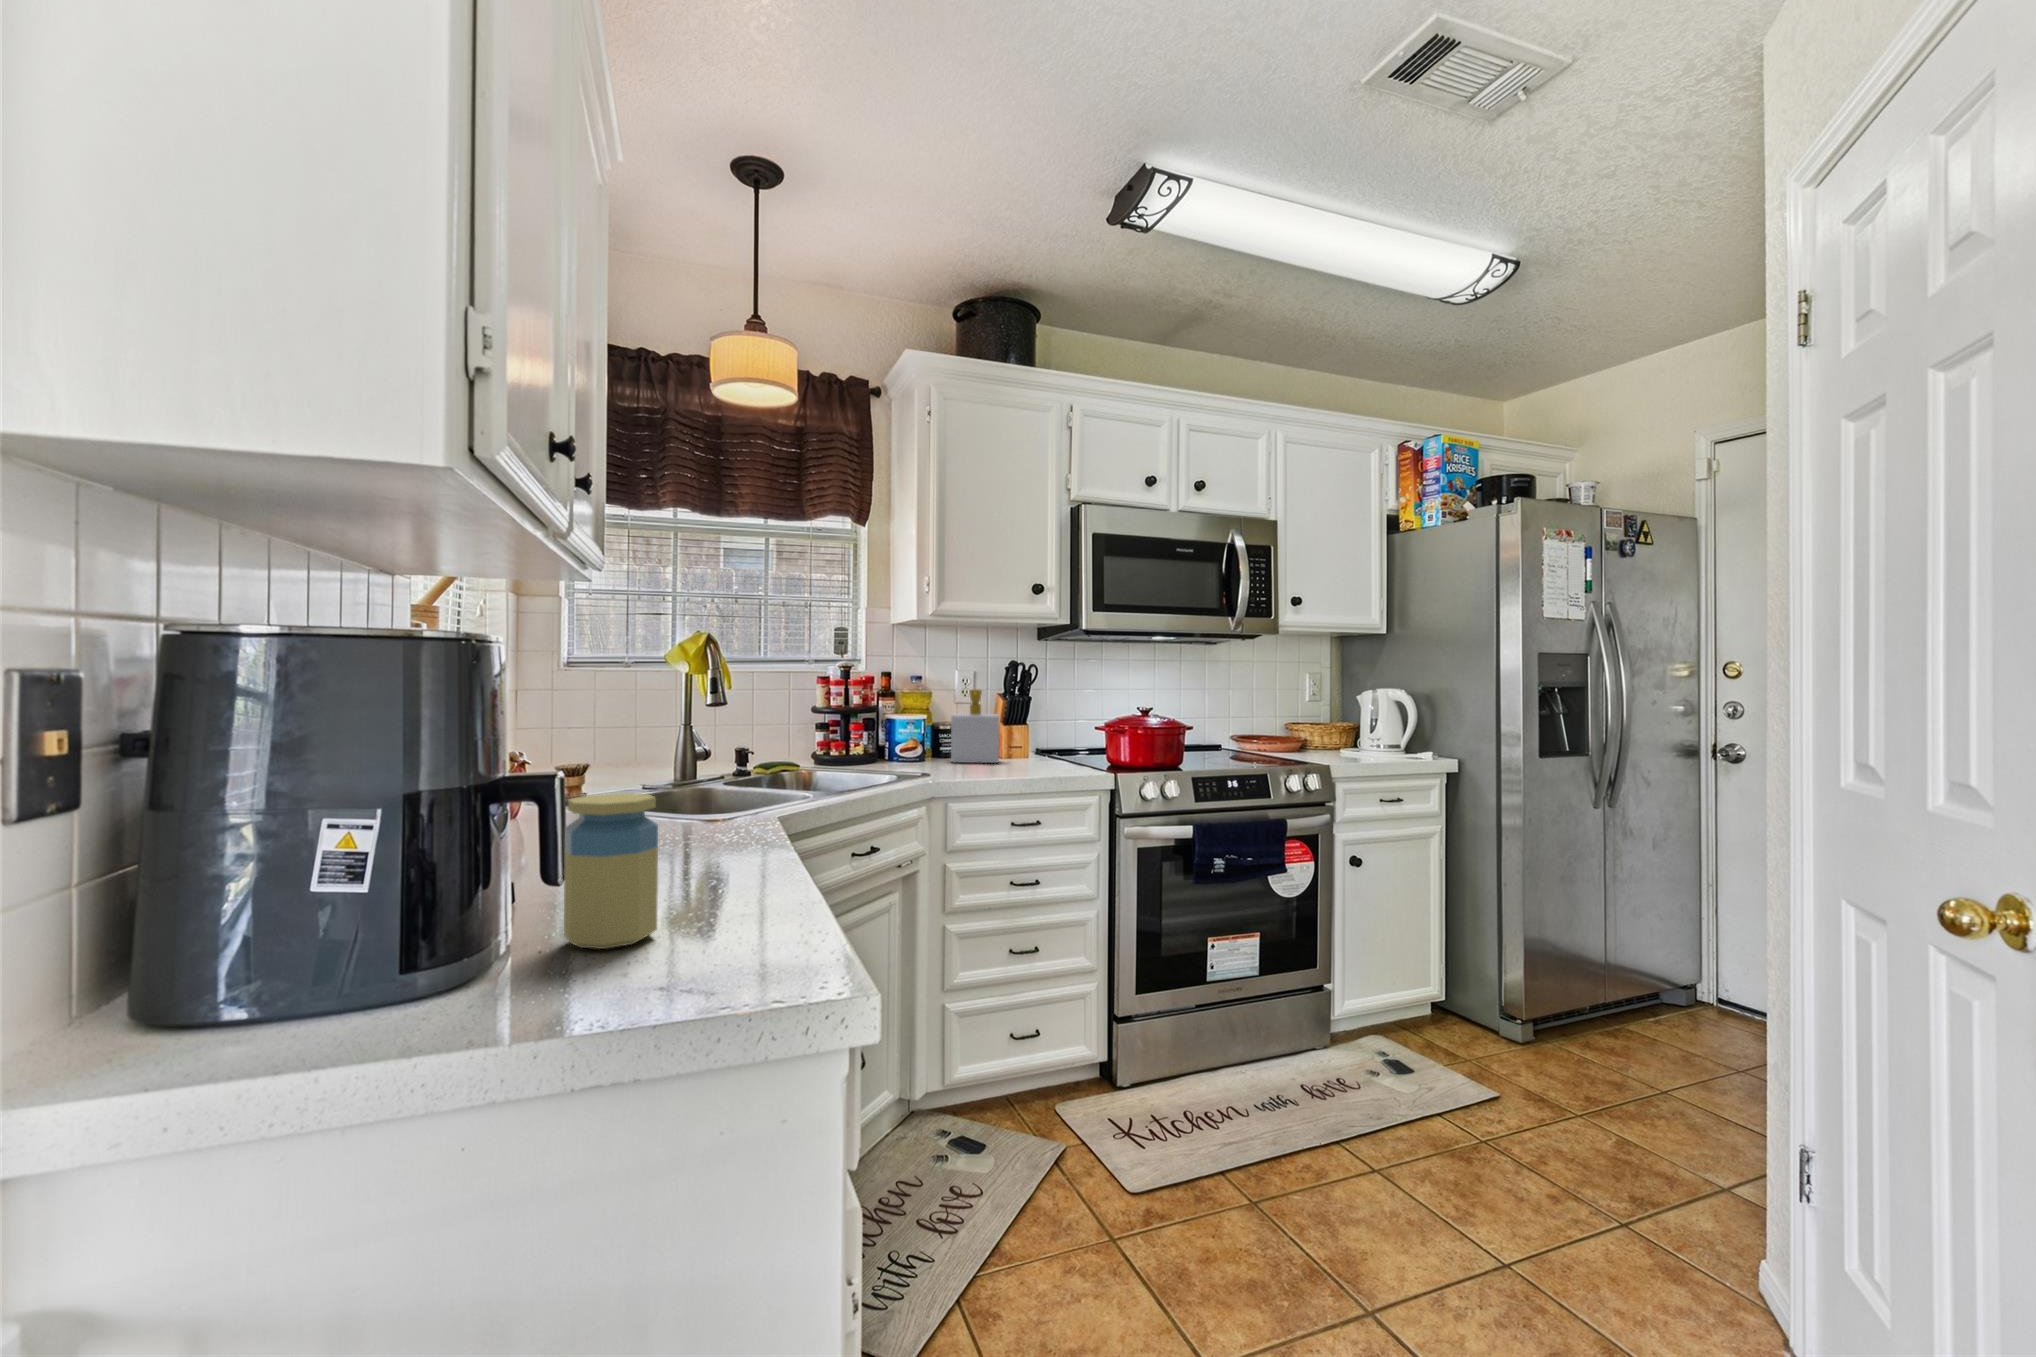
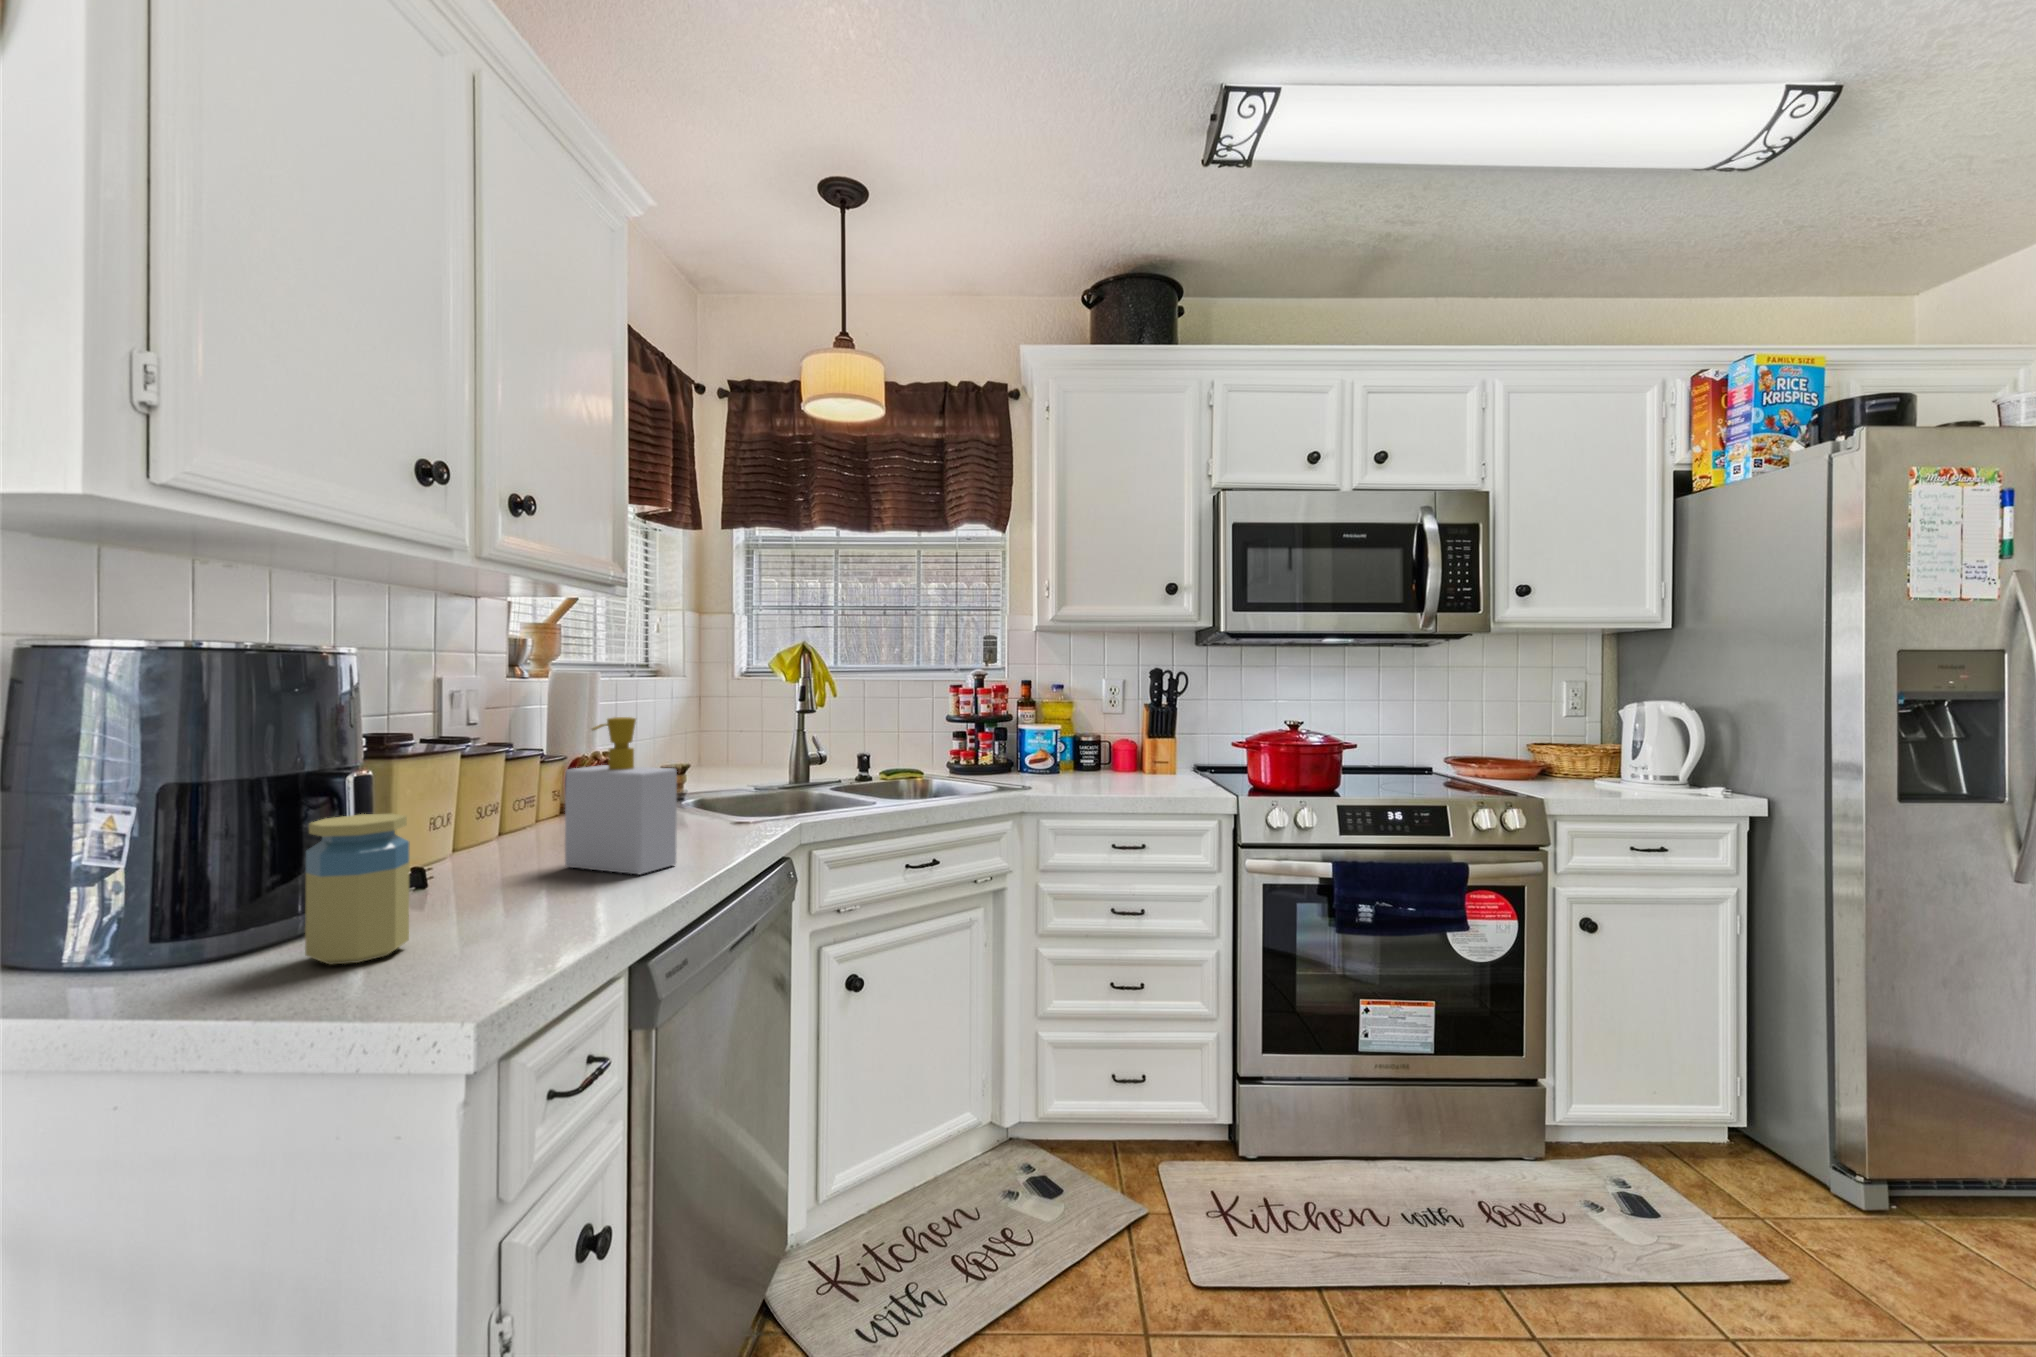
soap bottle: present [951,689,999,763] -> present [565,717,677,874]

